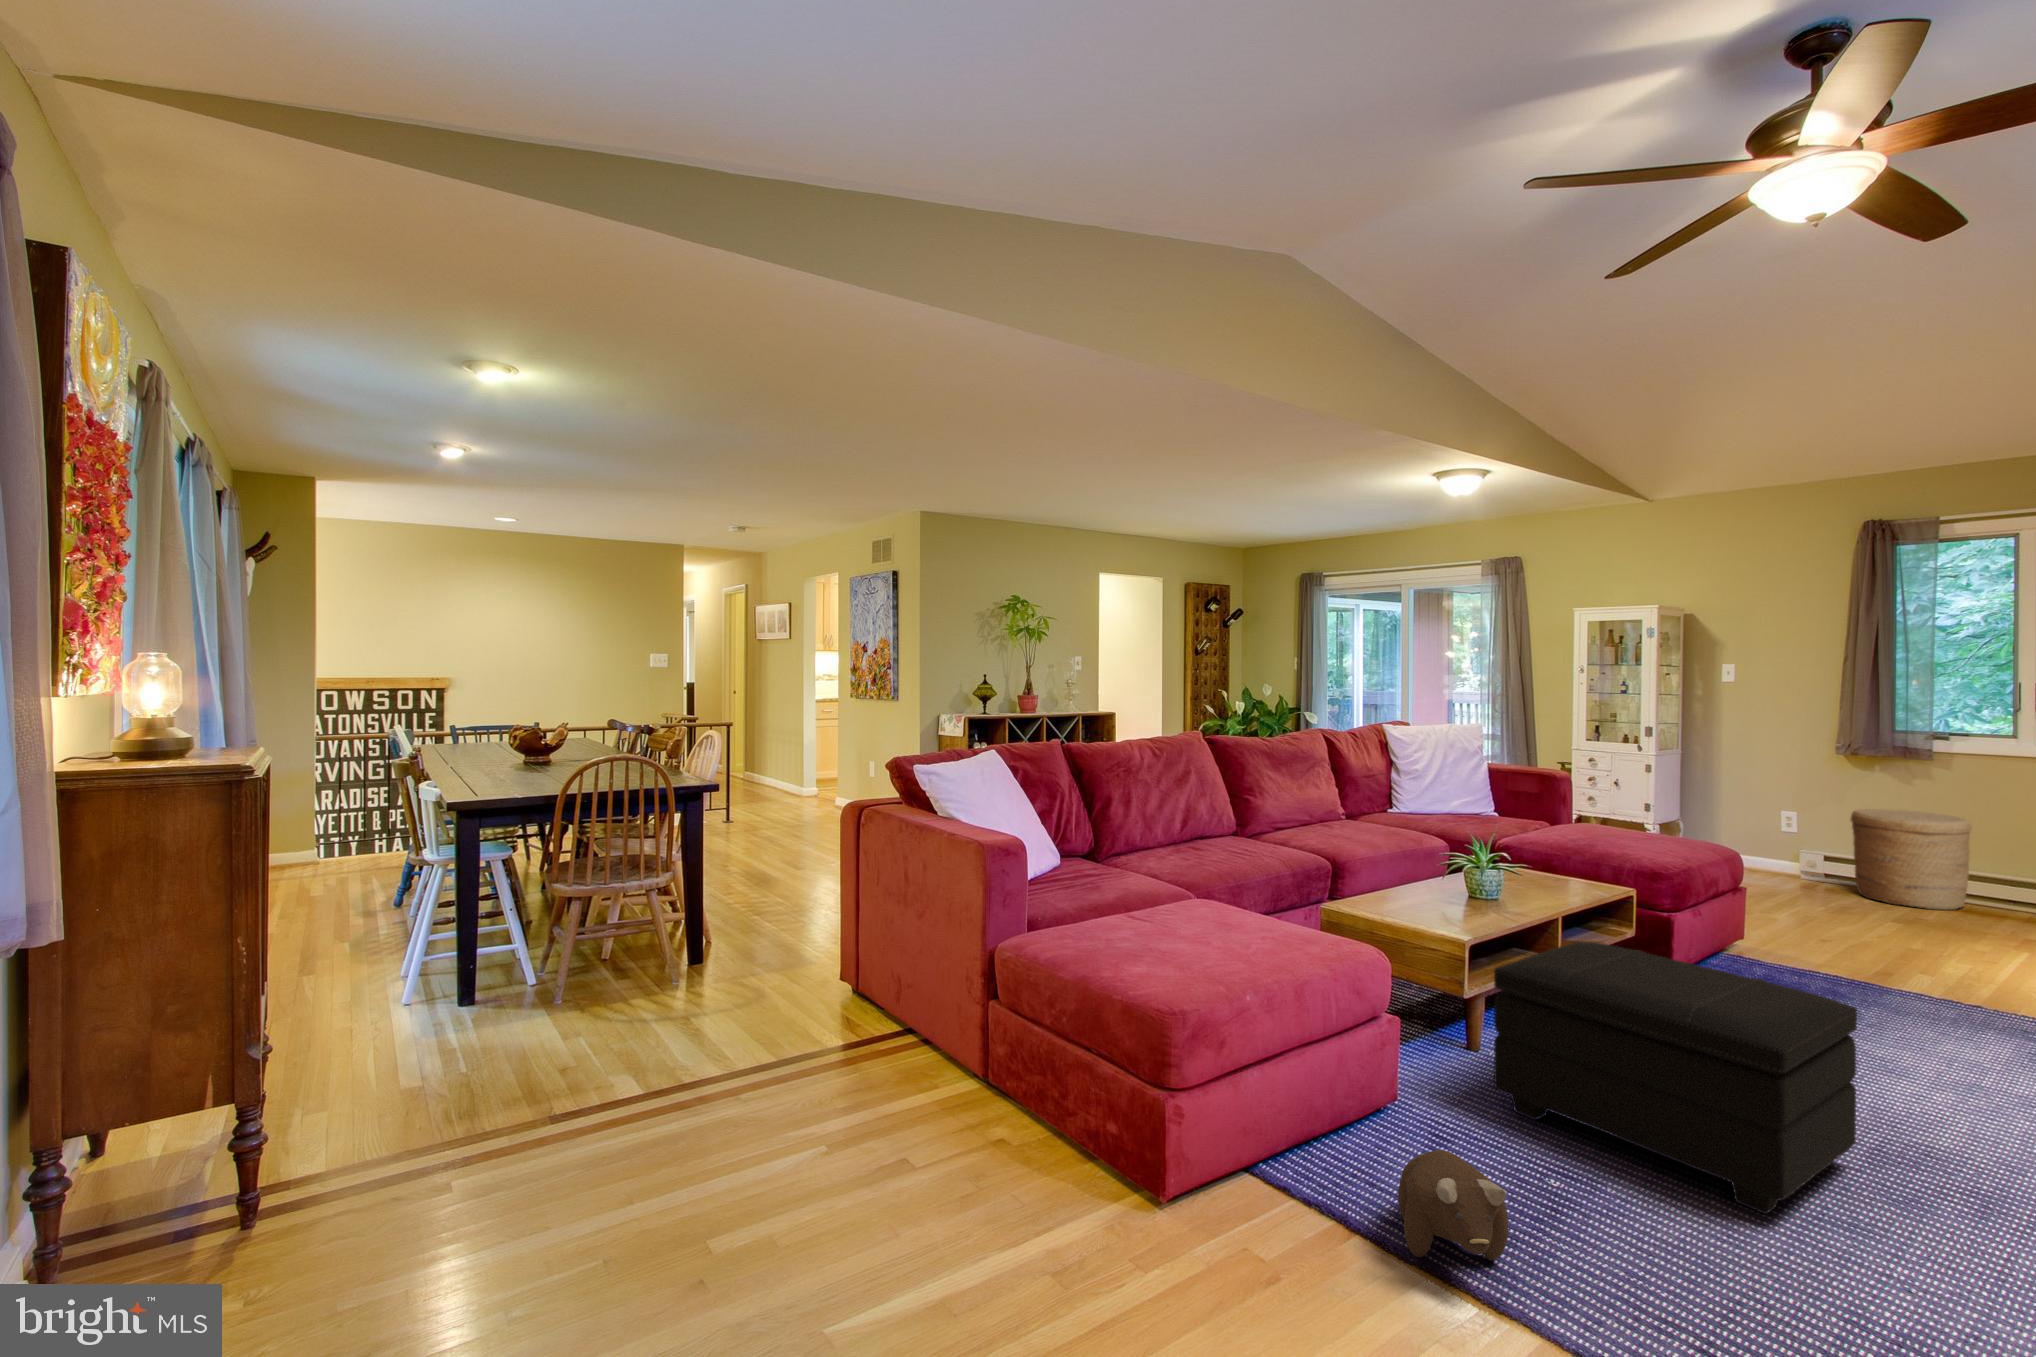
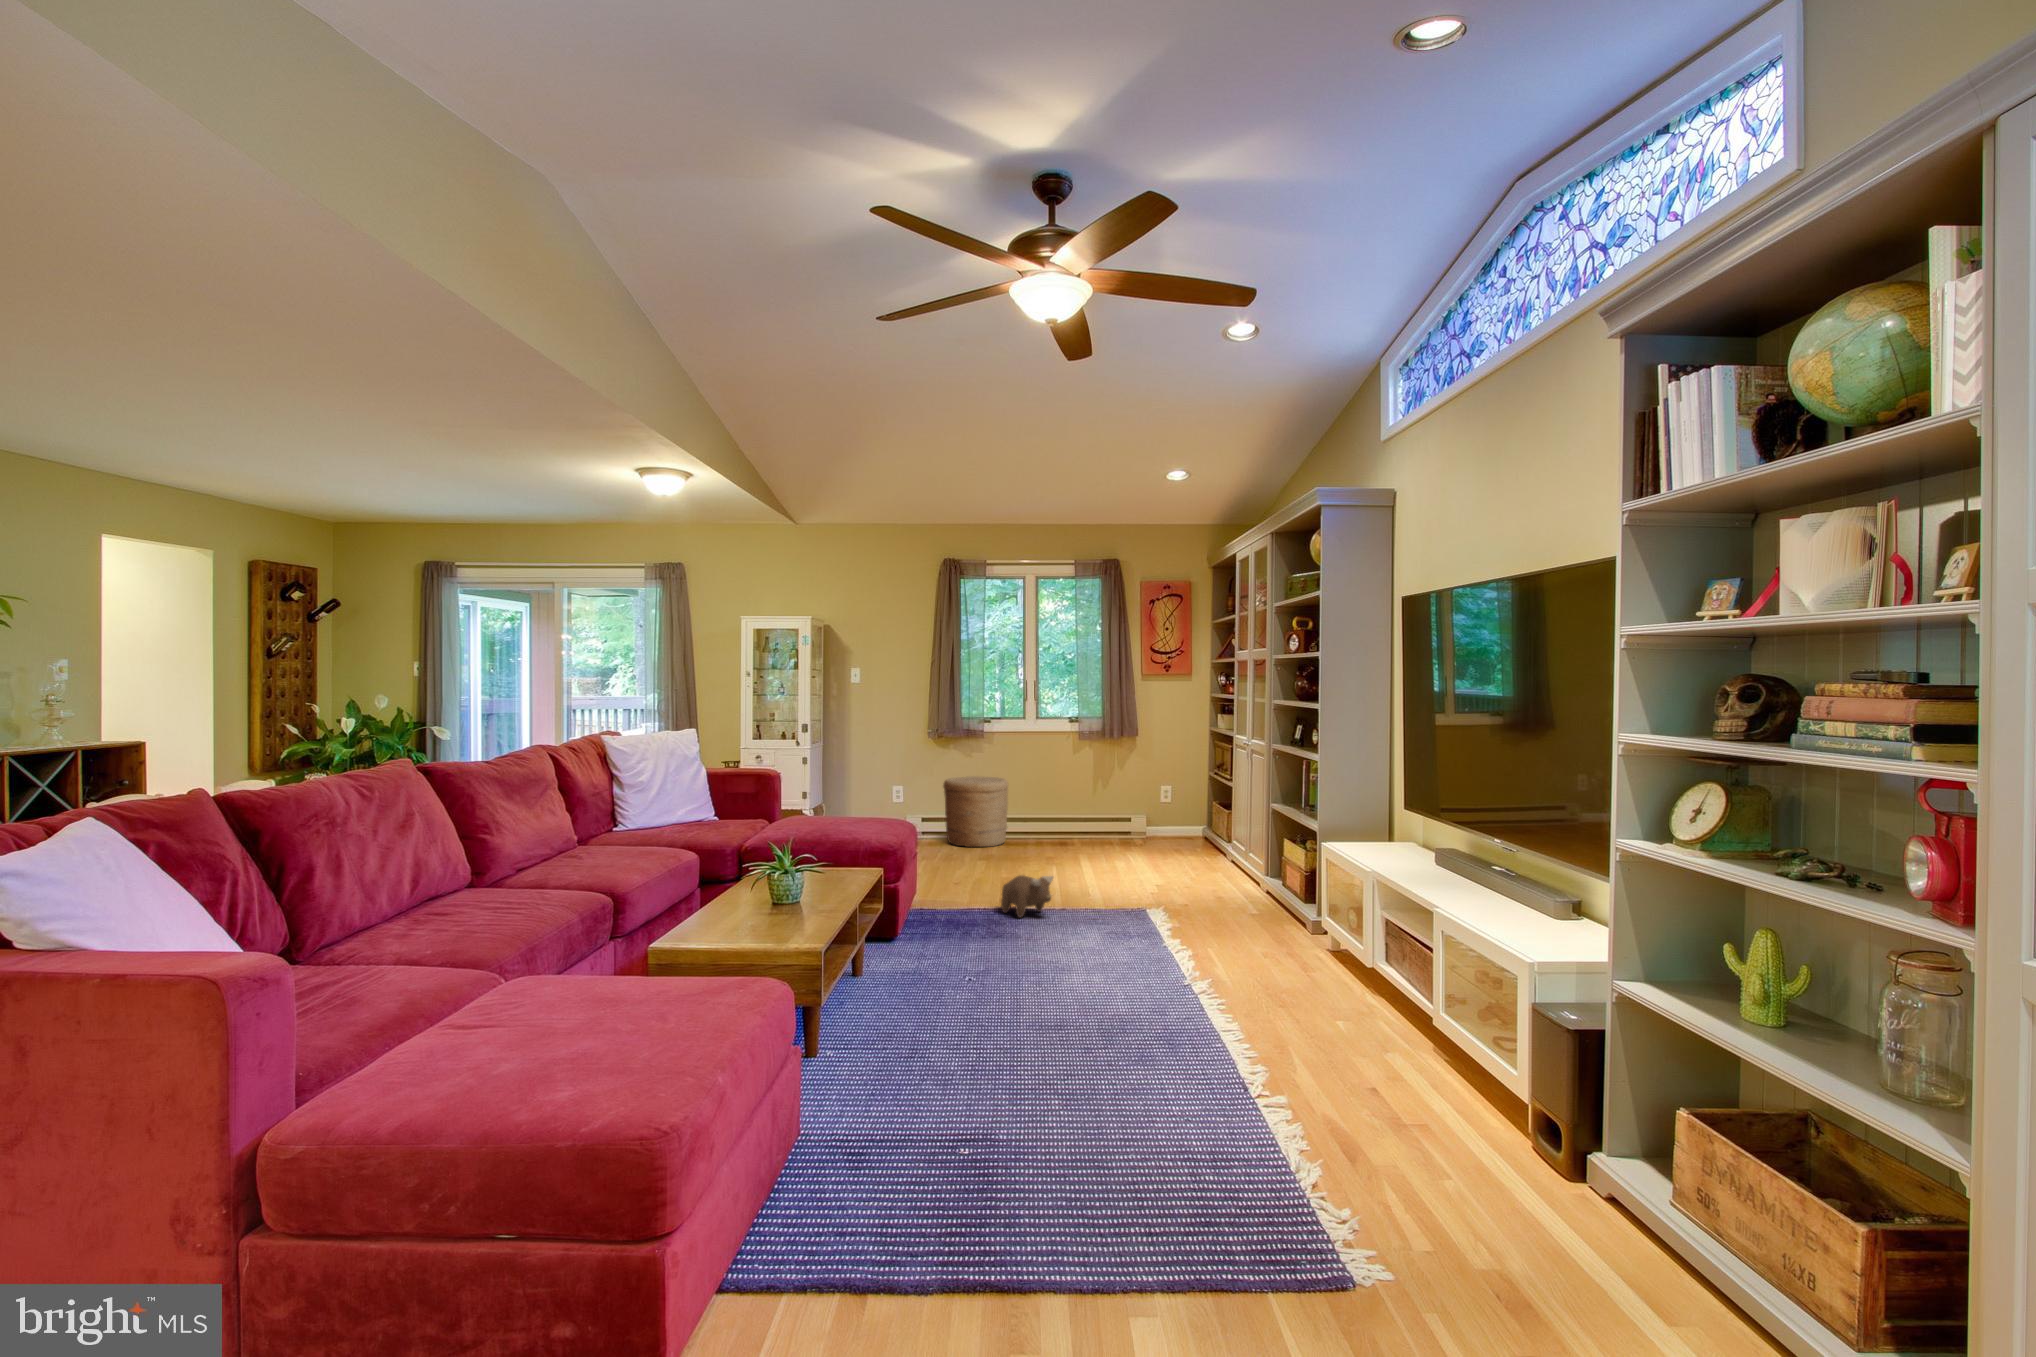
footstool: present [1494,941,1857,1214] -> none [872,920,1106,1107]
plush toy: present [1398,1150,1508,1260] -> present [1001,875,1053,918]

